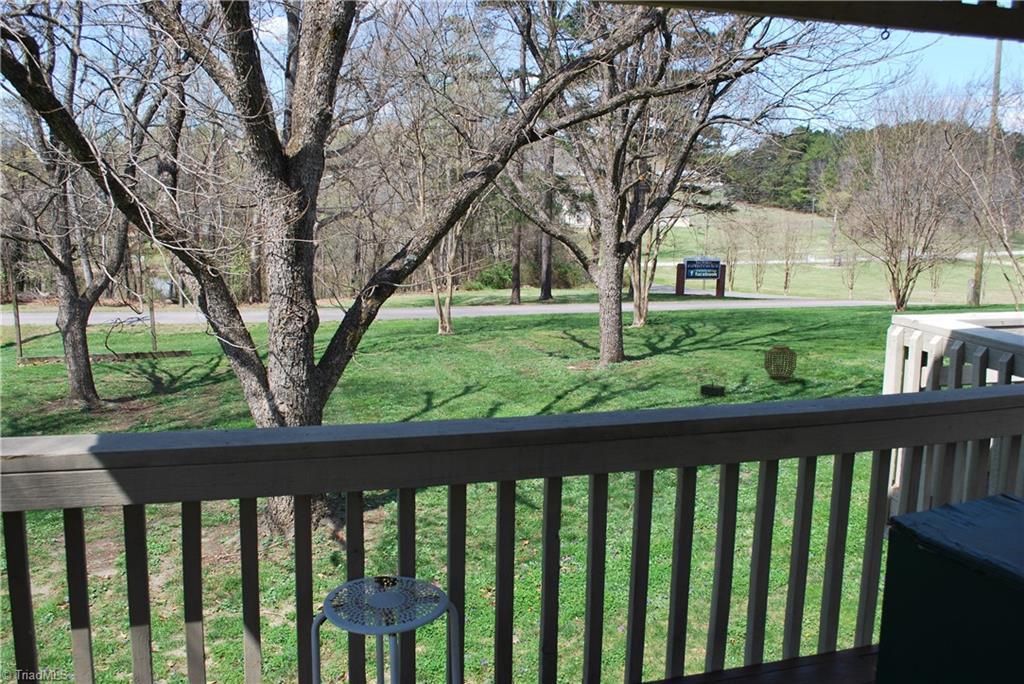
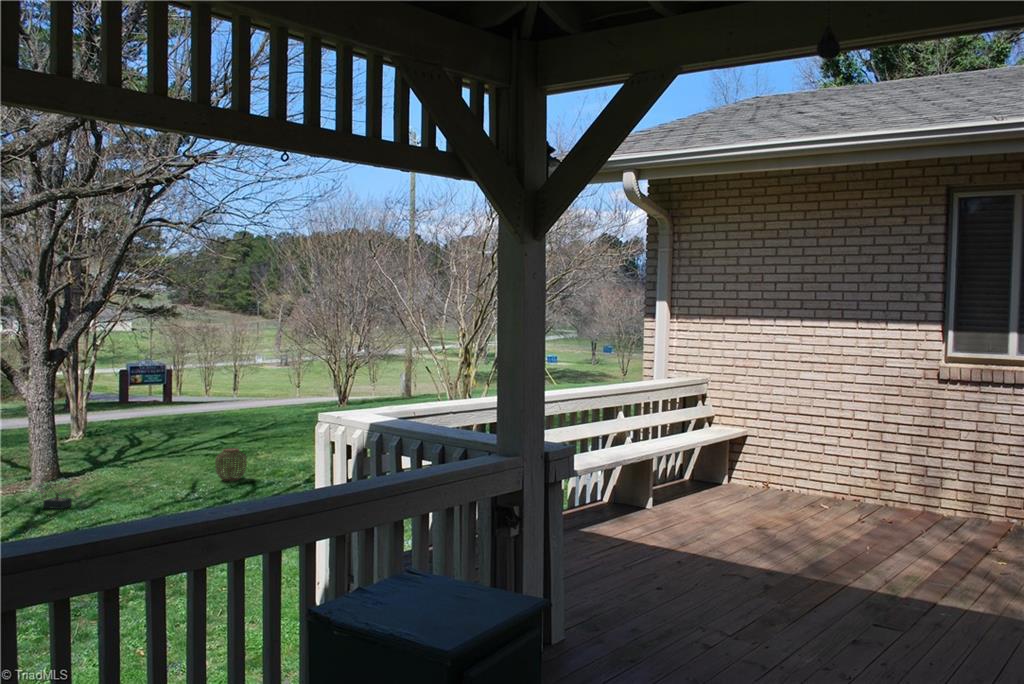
decorative plant: present [696,364,727,396] -> present [39,477,76,509]

